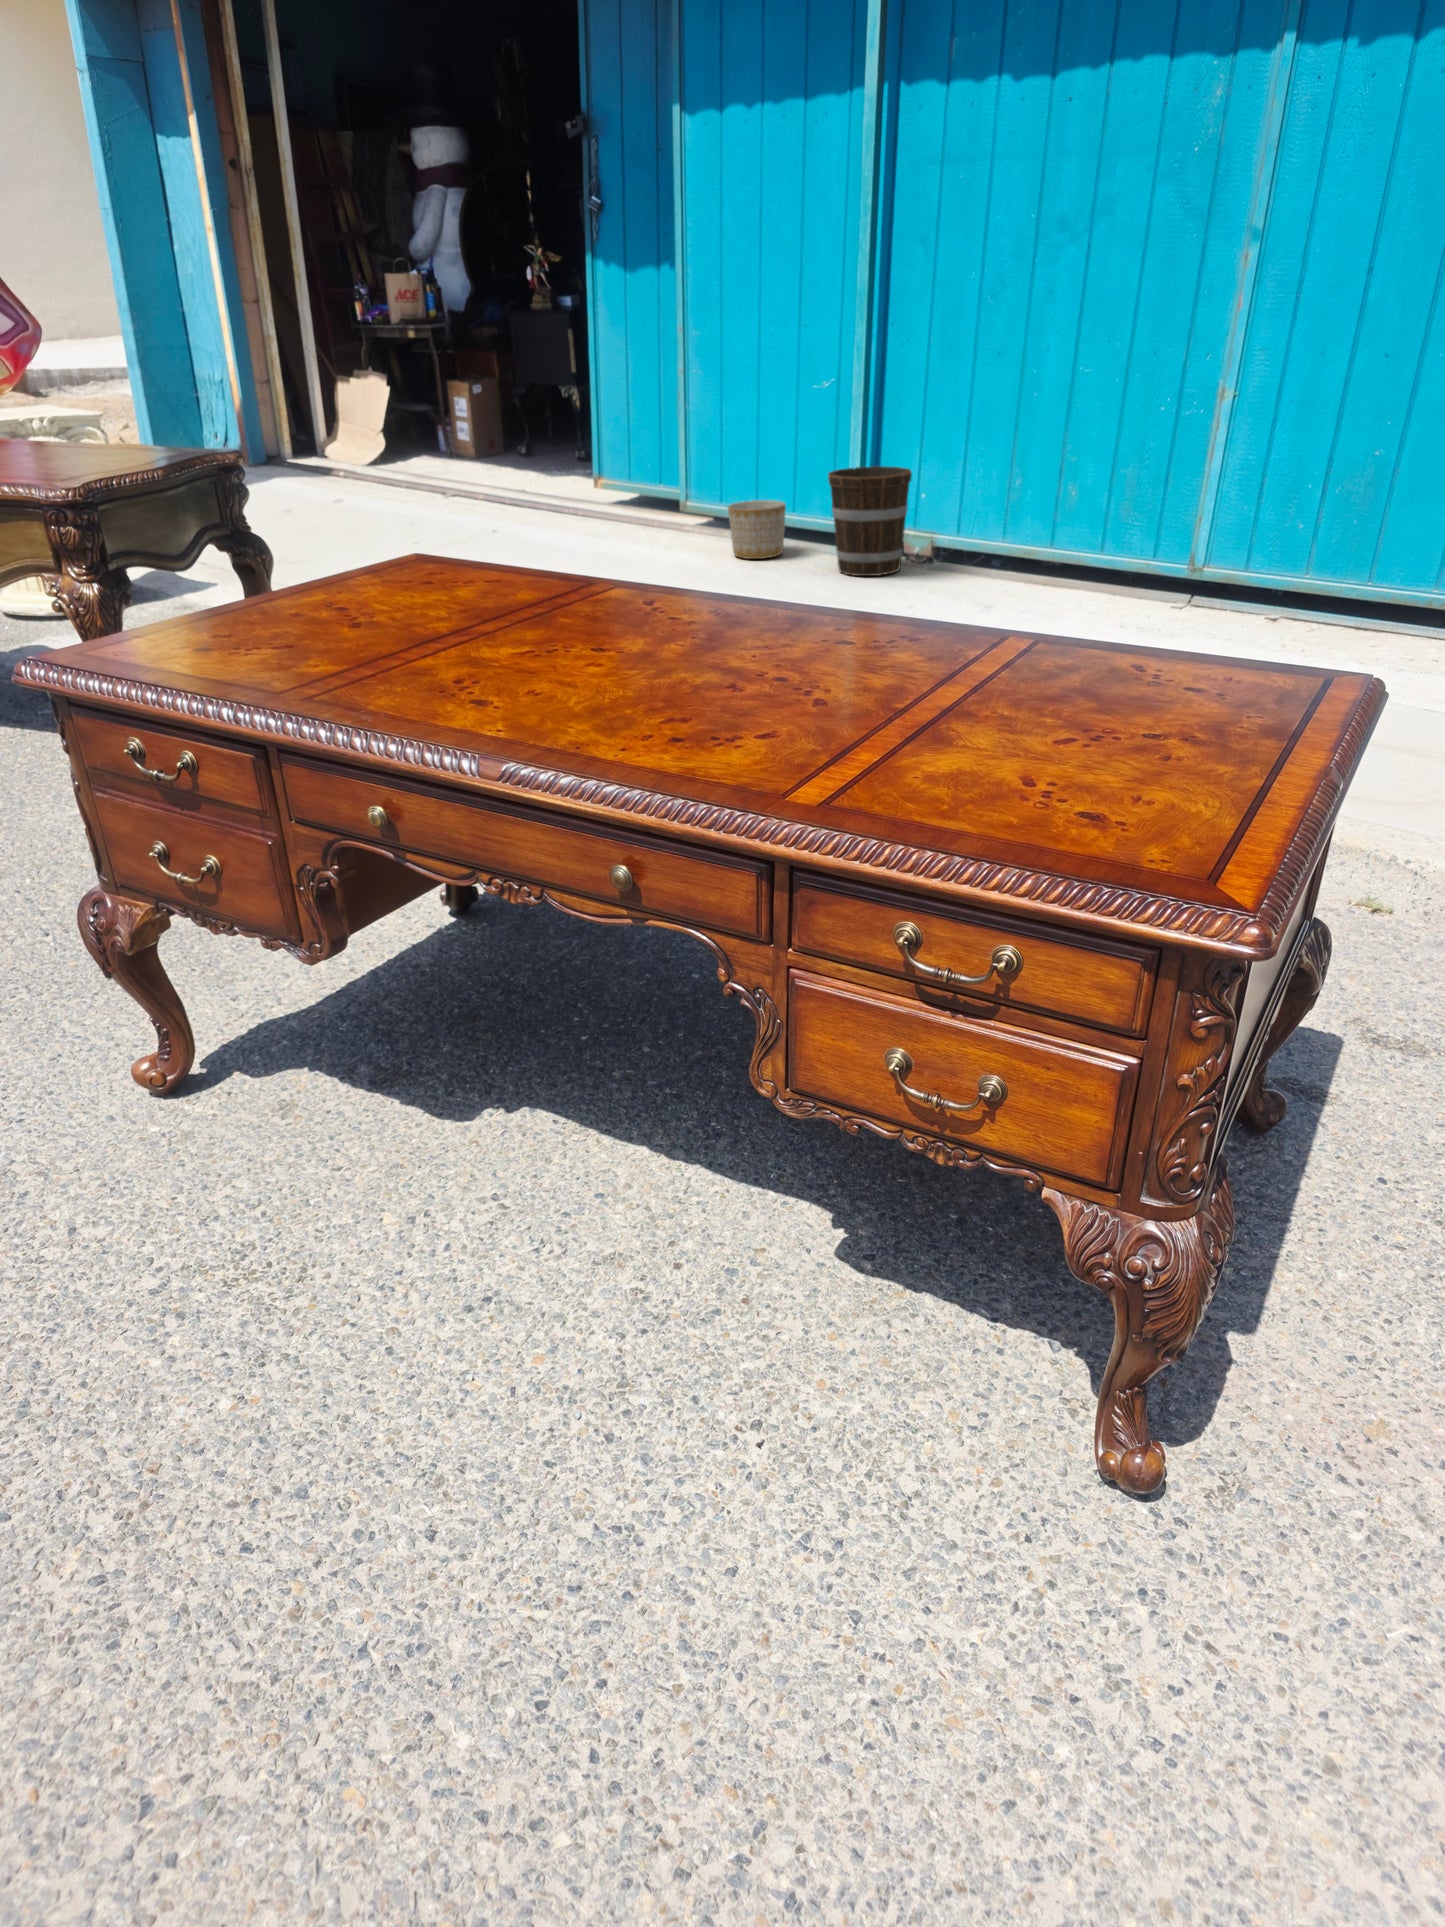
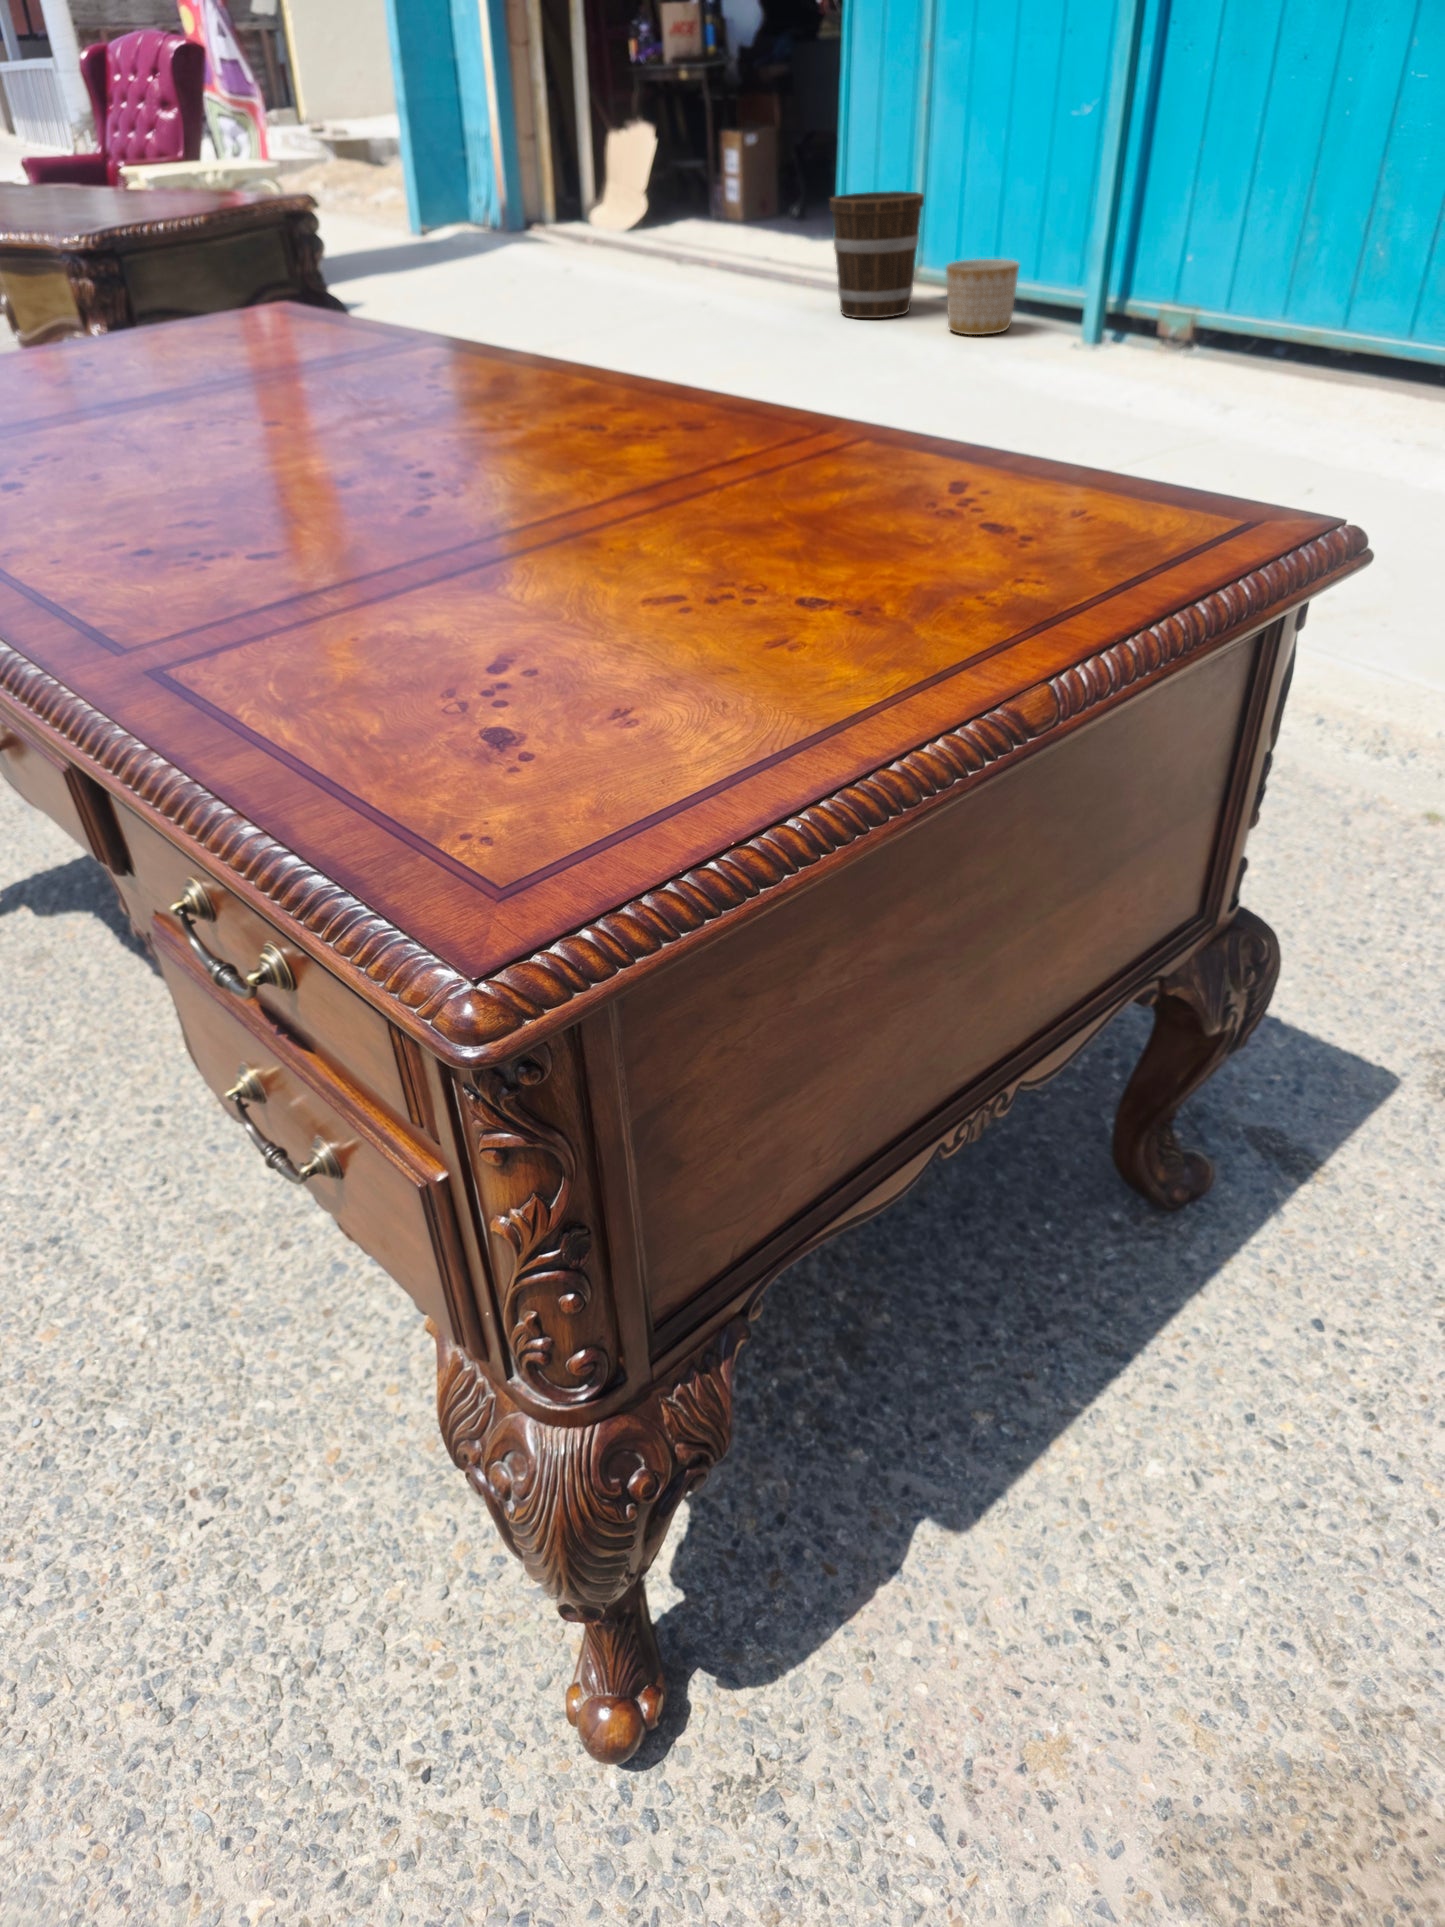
bucket: present [828,466,912,576] -> present [830,191,924,318]

